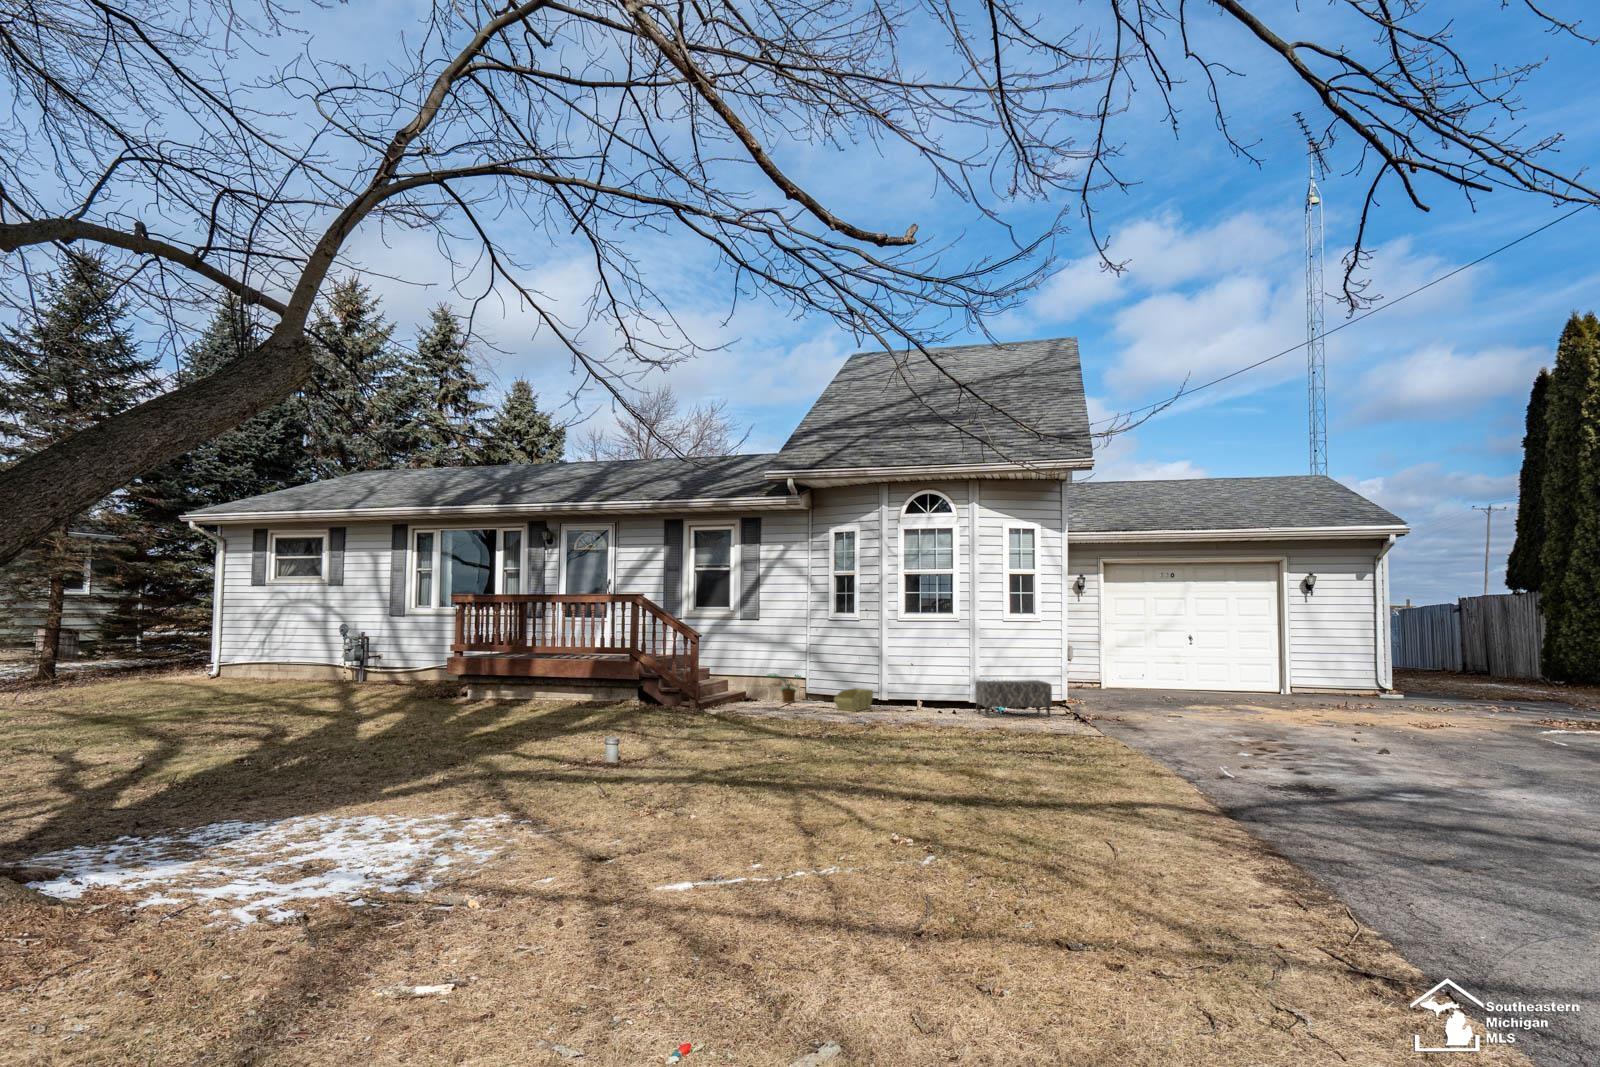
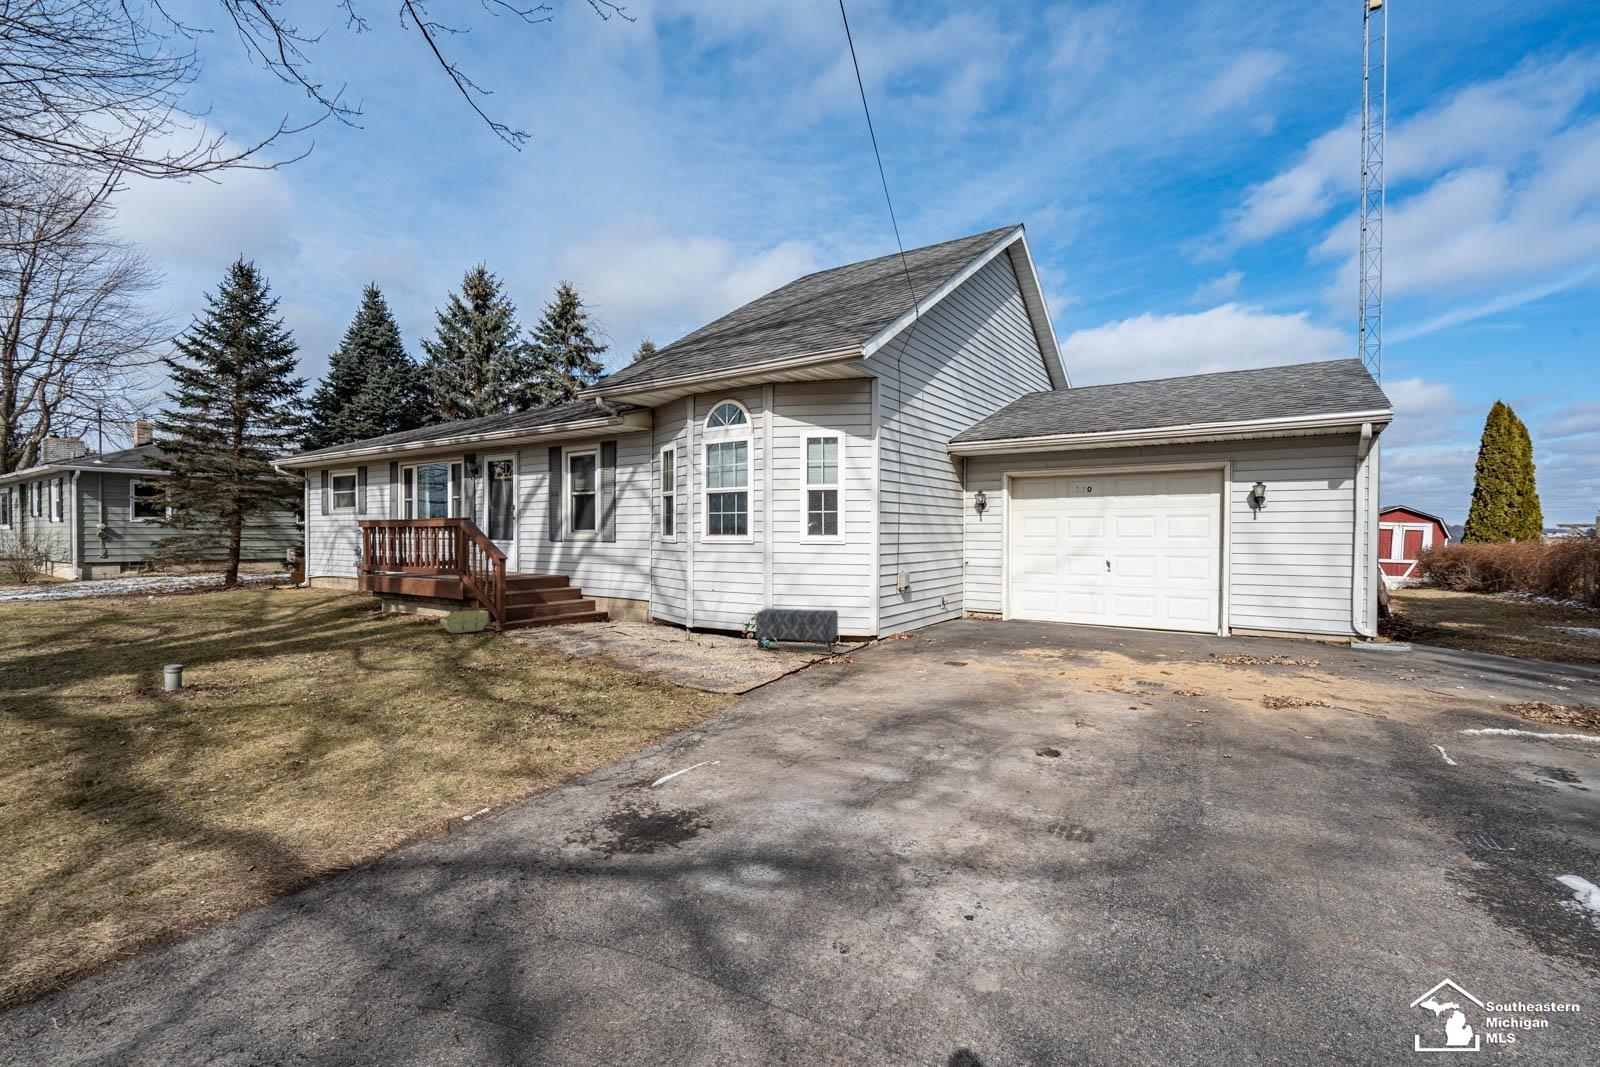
lounge chair: none [177,640,233,681] -> present [265,559,308,590]
potted plant: present [767,674,802,703] -> none [607,595,644,624]
storage bin: present [834,688,873,711] -> present [440,610,489,633]

